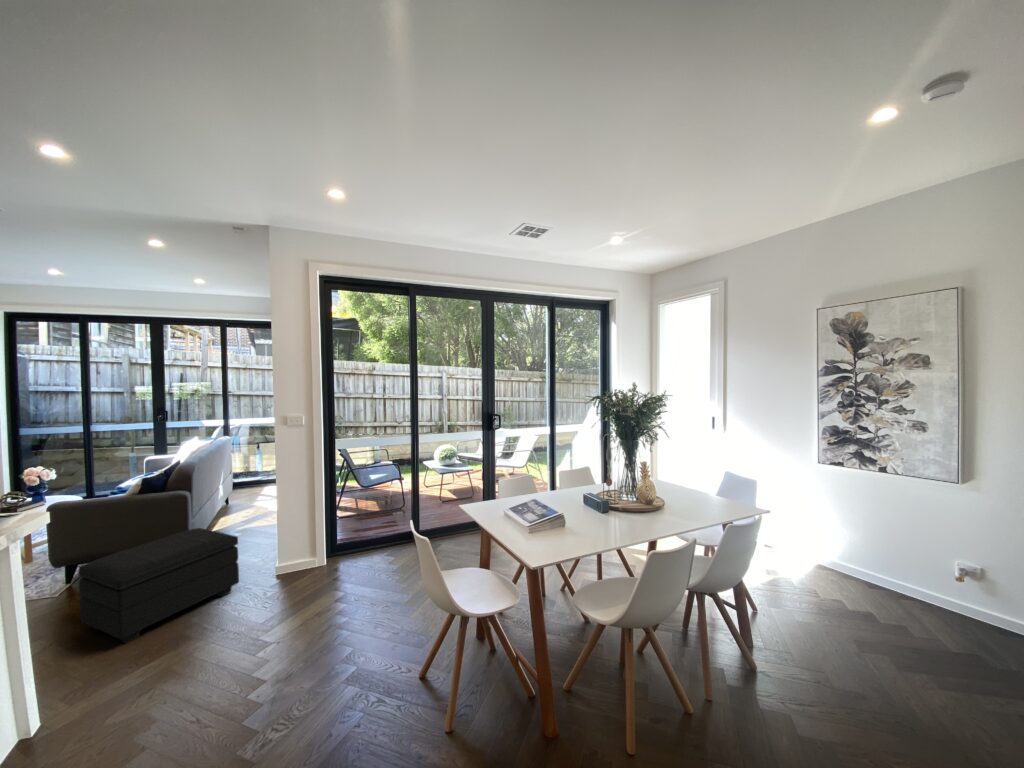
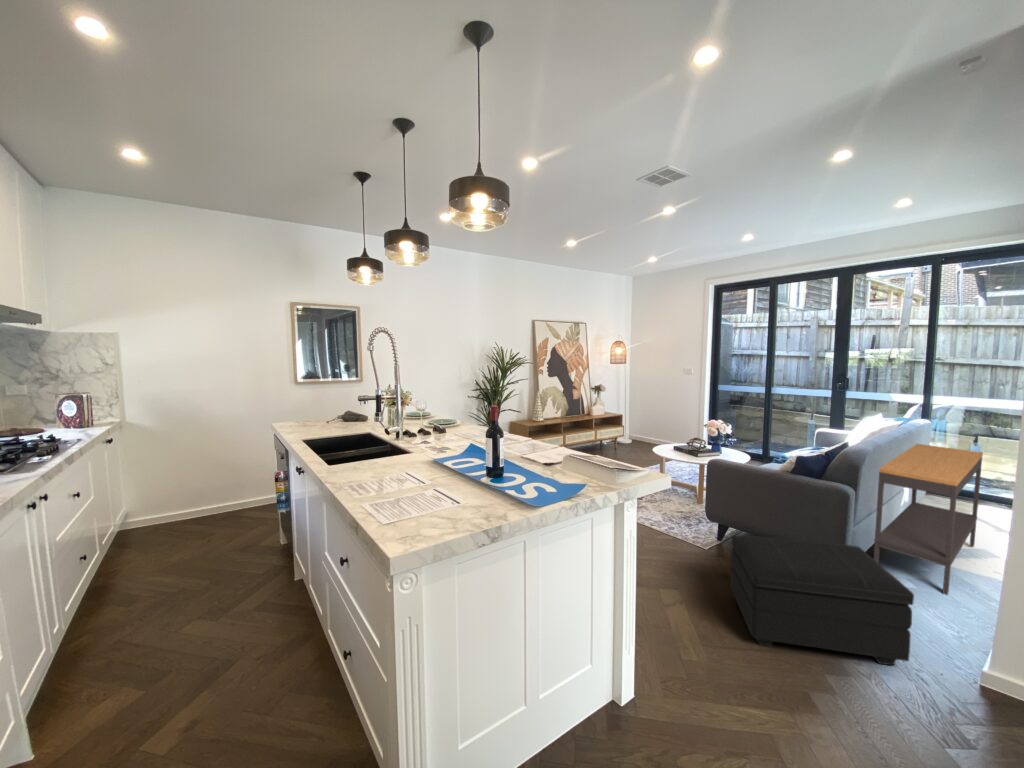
console table: none [205,448,263,550] -> present [874,444,983,595]

